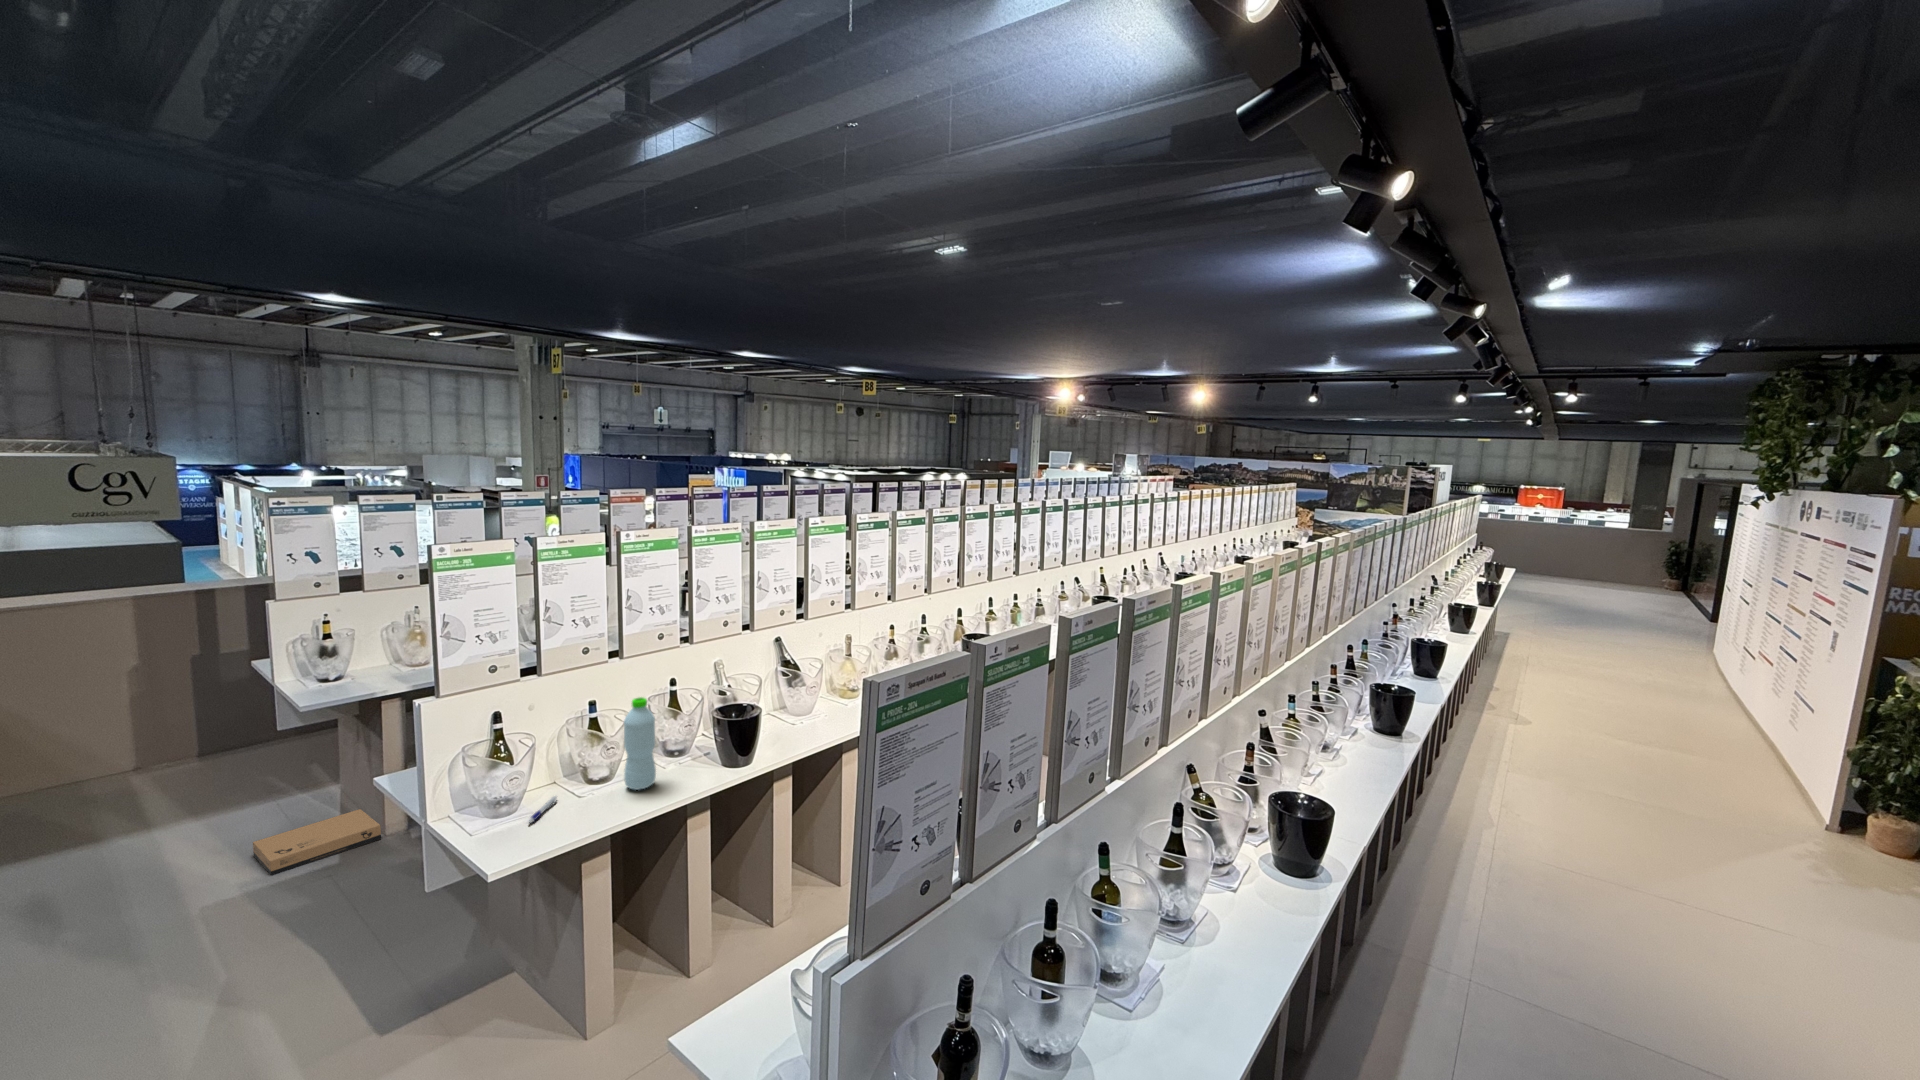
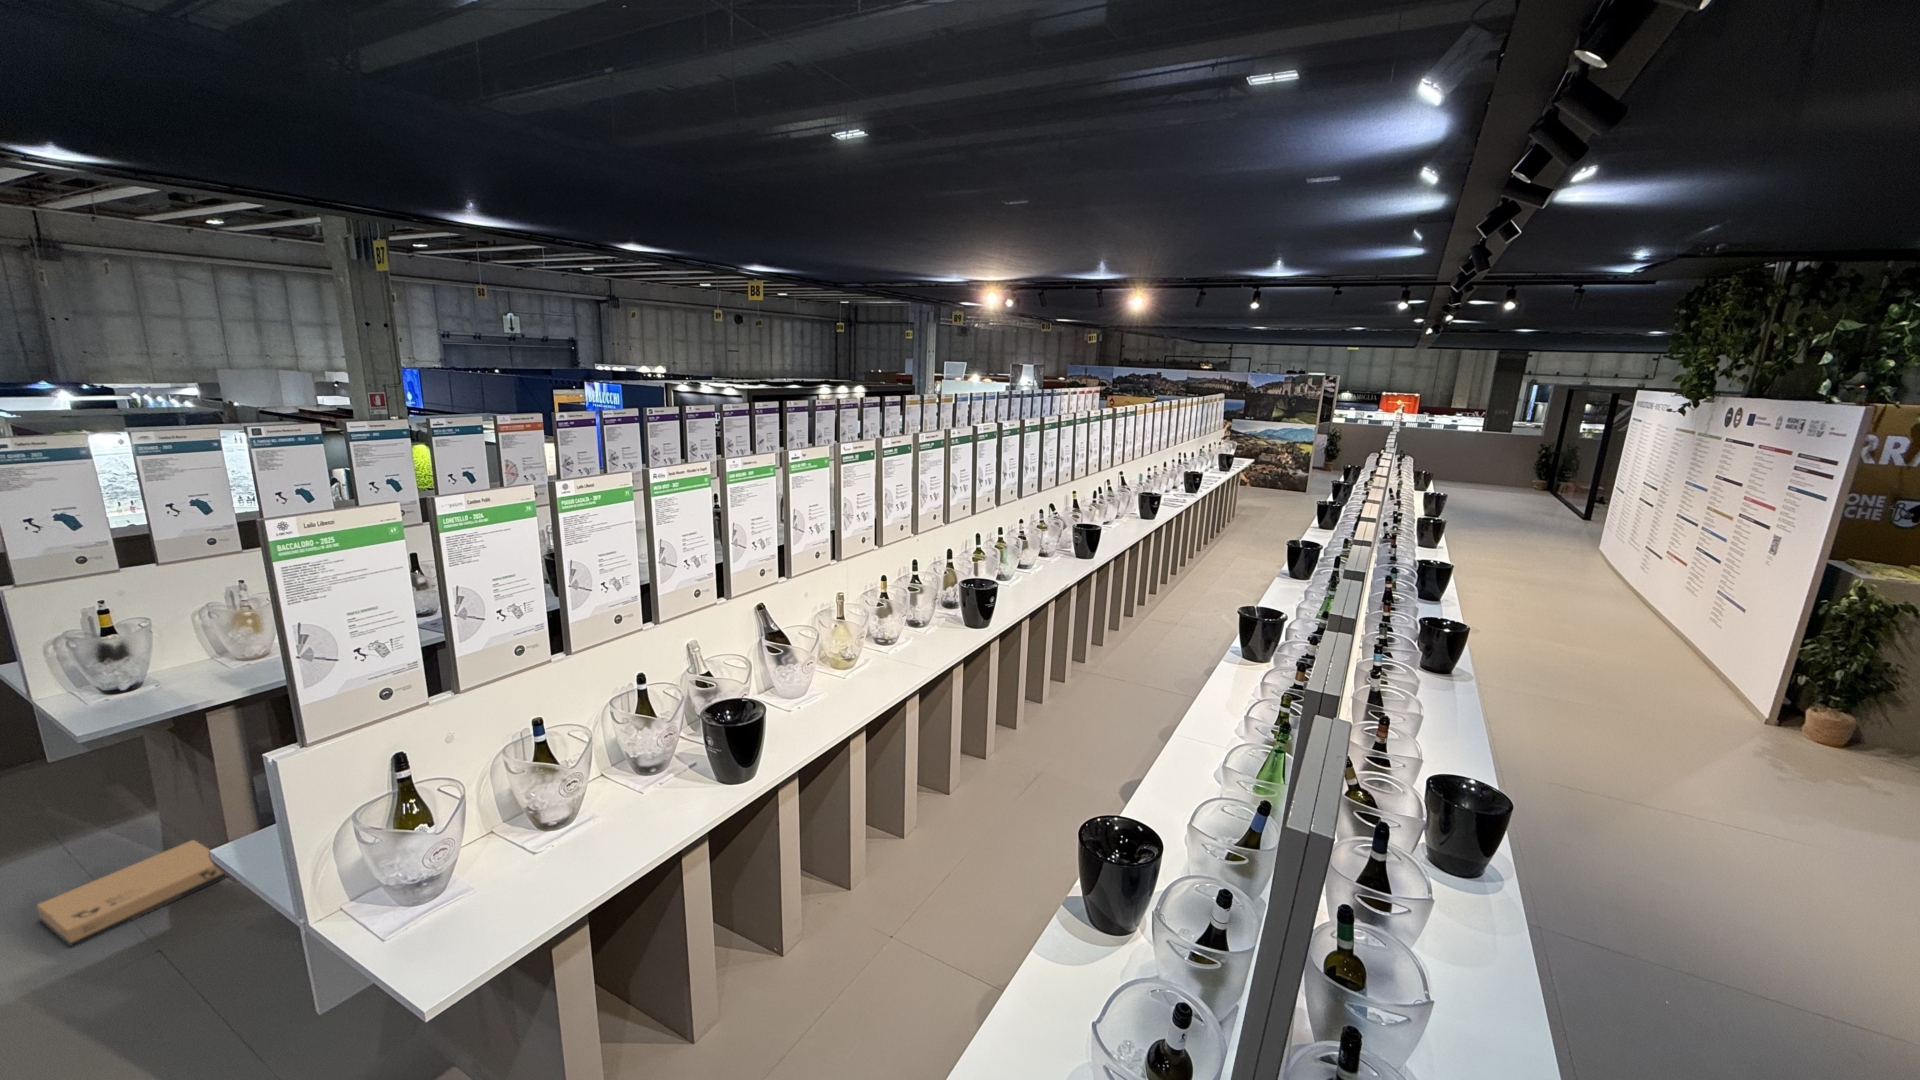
water bottle: present [624,697,656,790] -> none [587,710,635,830]
pen: present [529,796,557,823] -> none [470,853,504,906]

